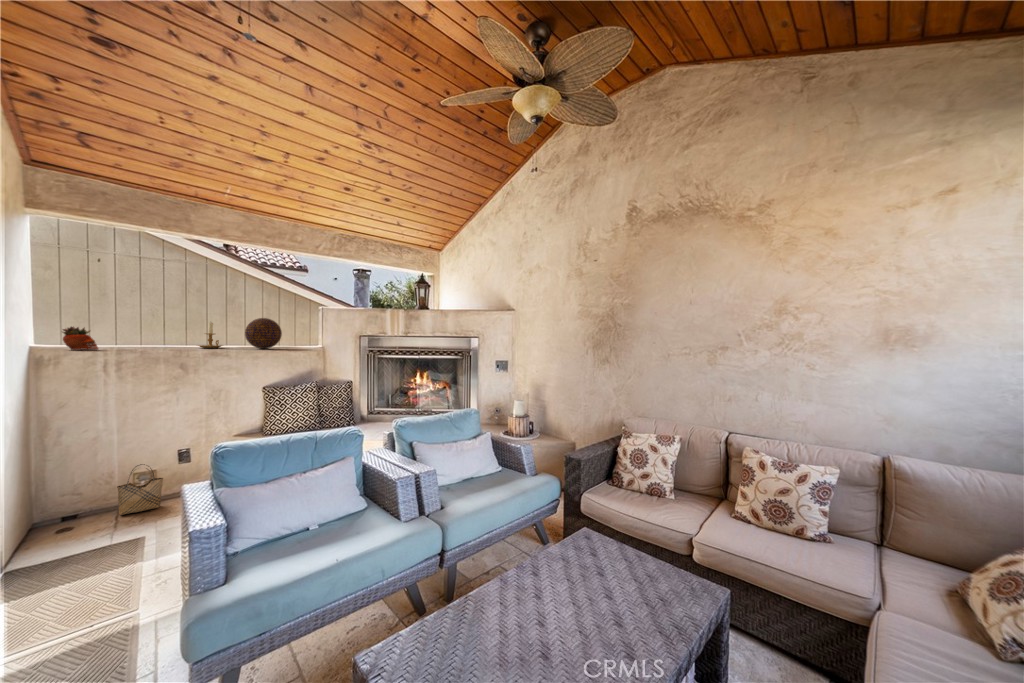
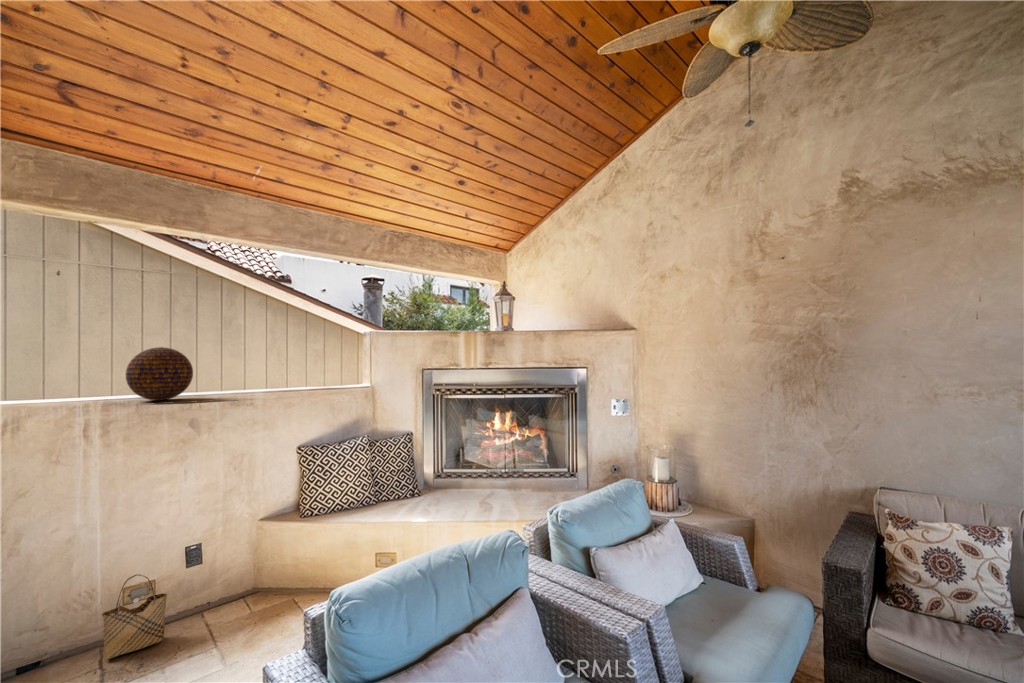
decorative orb: present [245,318,282,349] -> present [126,347,193,401]
candle holder: present [198,322,222,348] -> none [206,356,243,394]
succulent planter: present [63,327,98,350] -> none [24,371,77,407]

